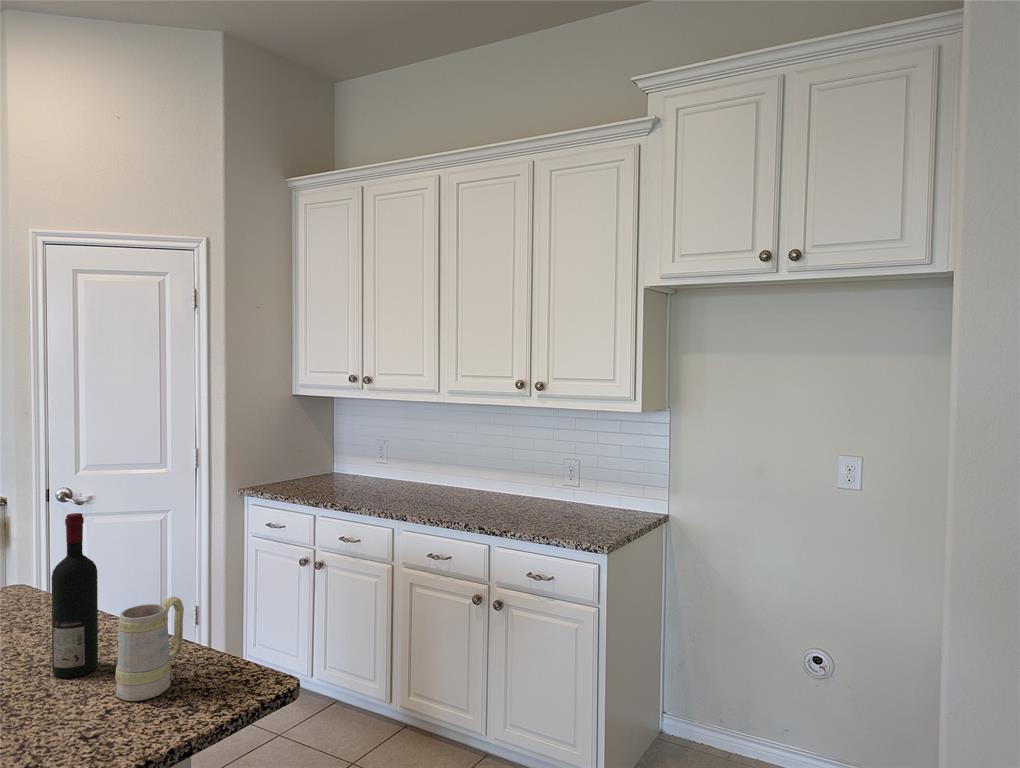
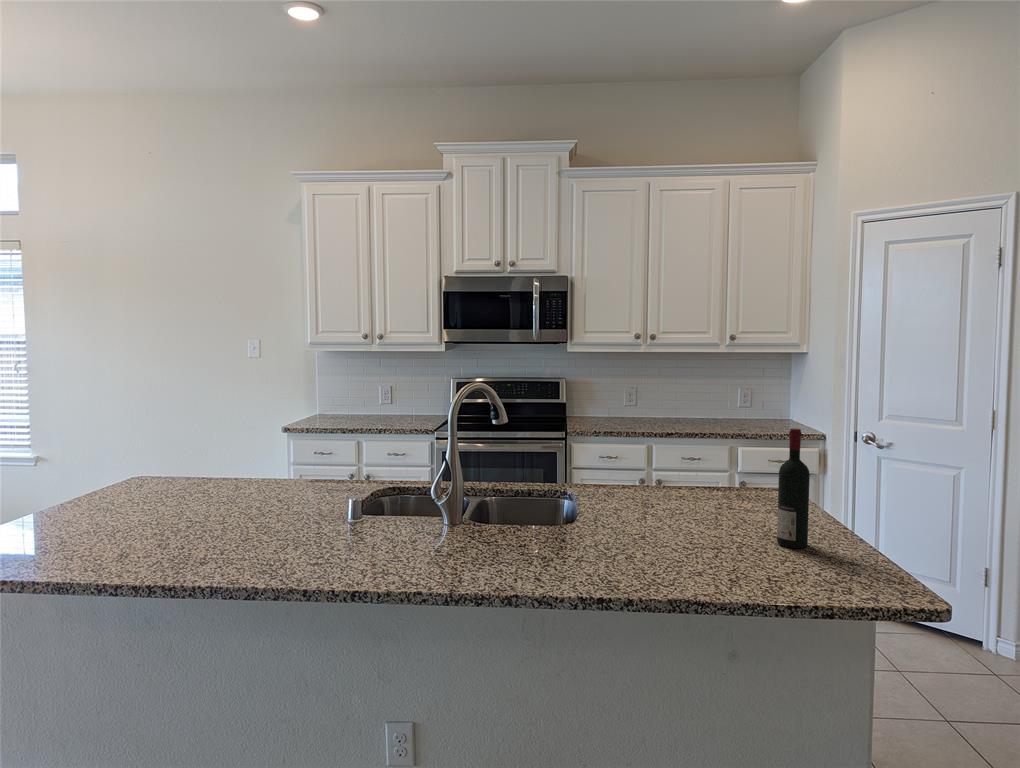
mug: present [116,597,184,701] -> none [804,504,863,576]

